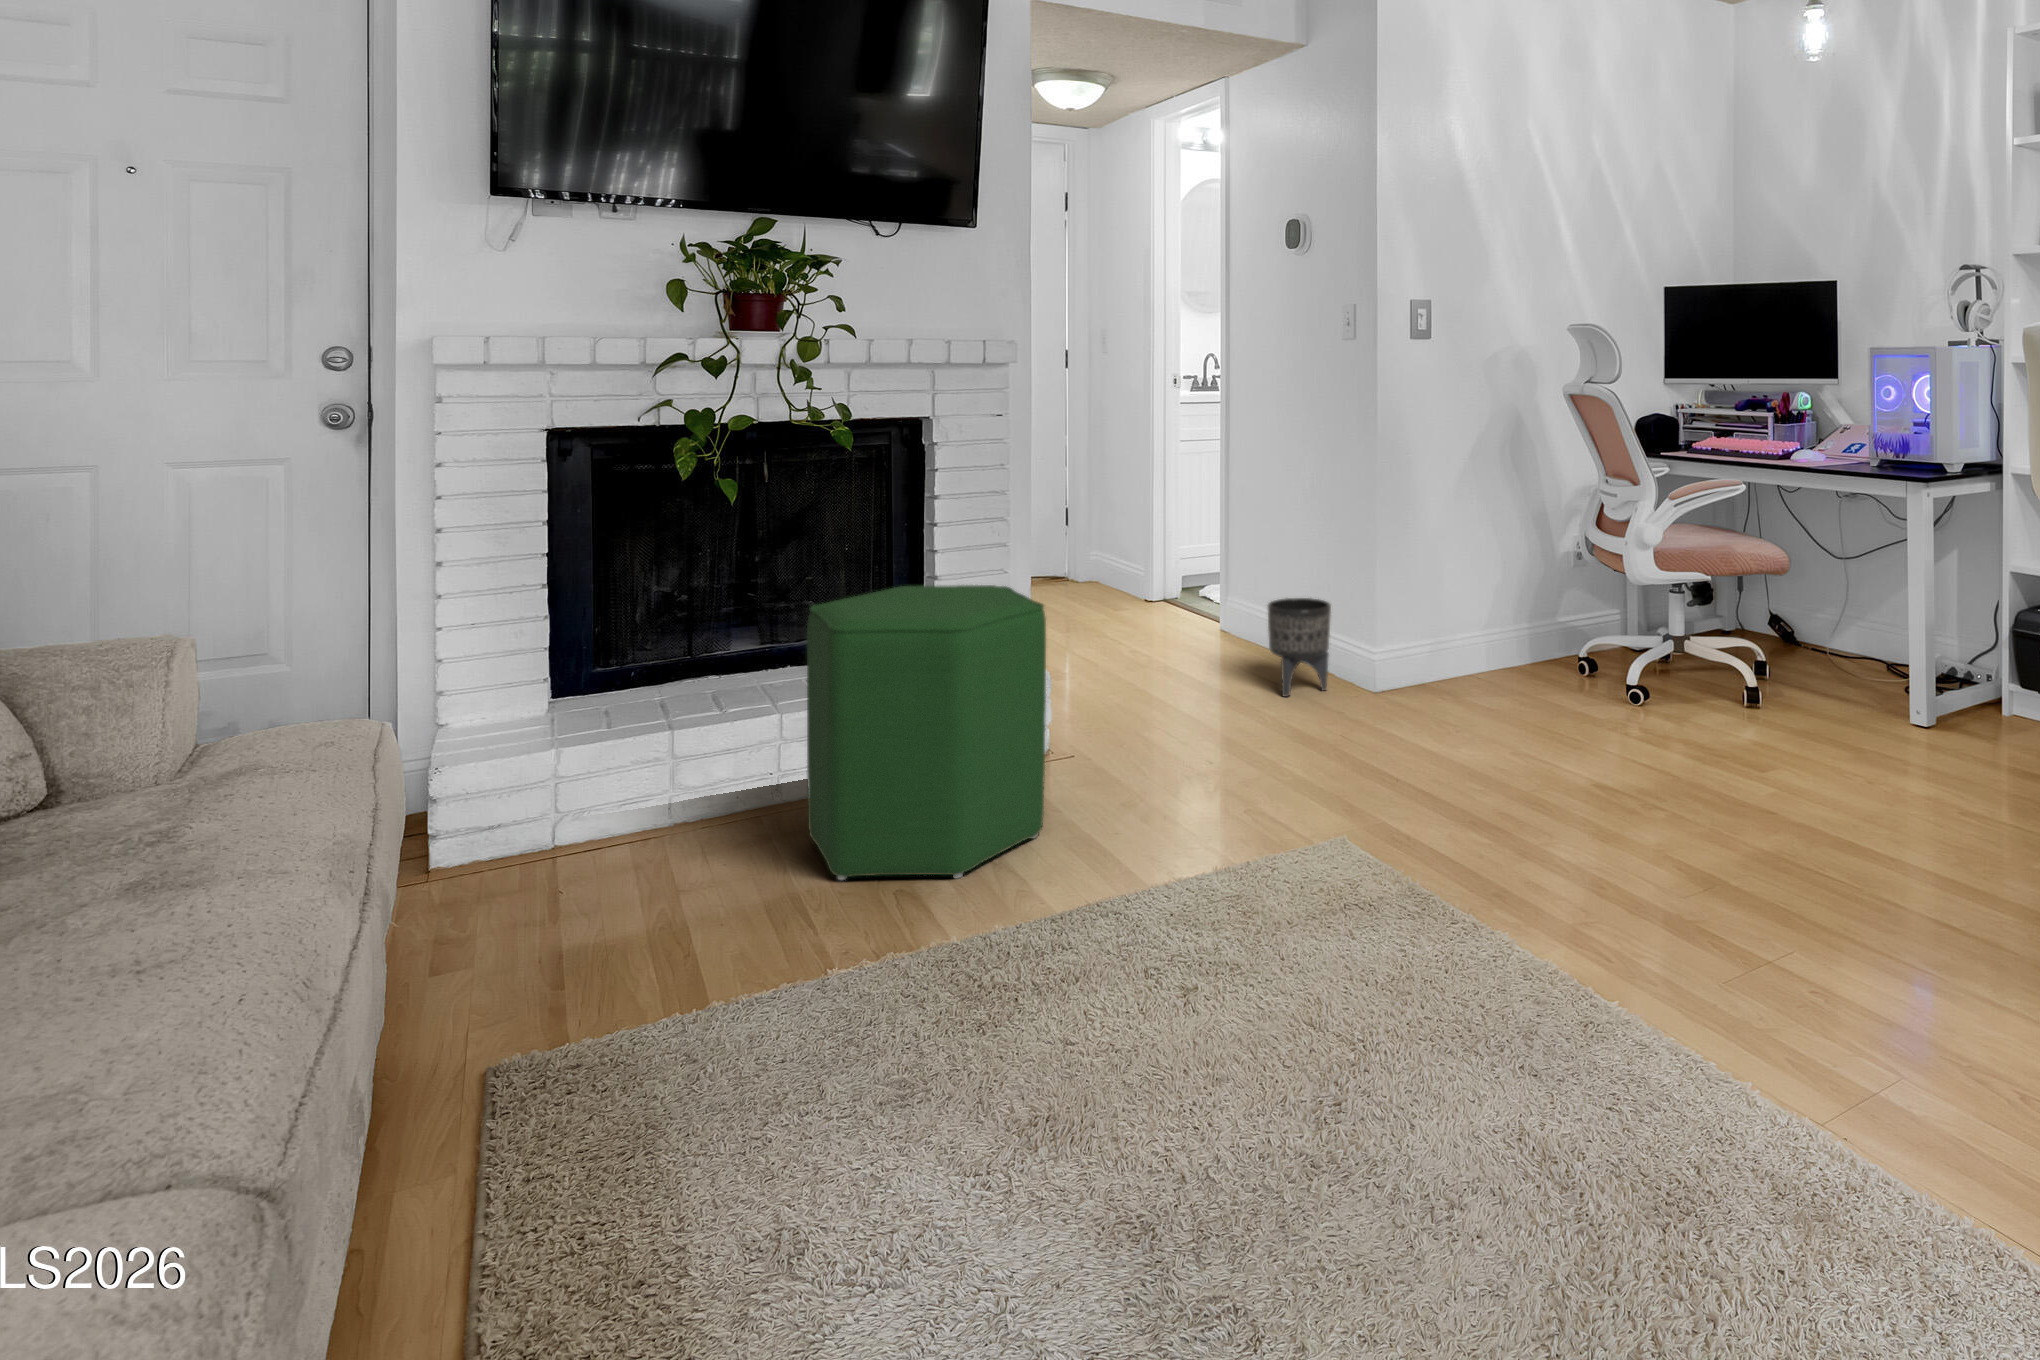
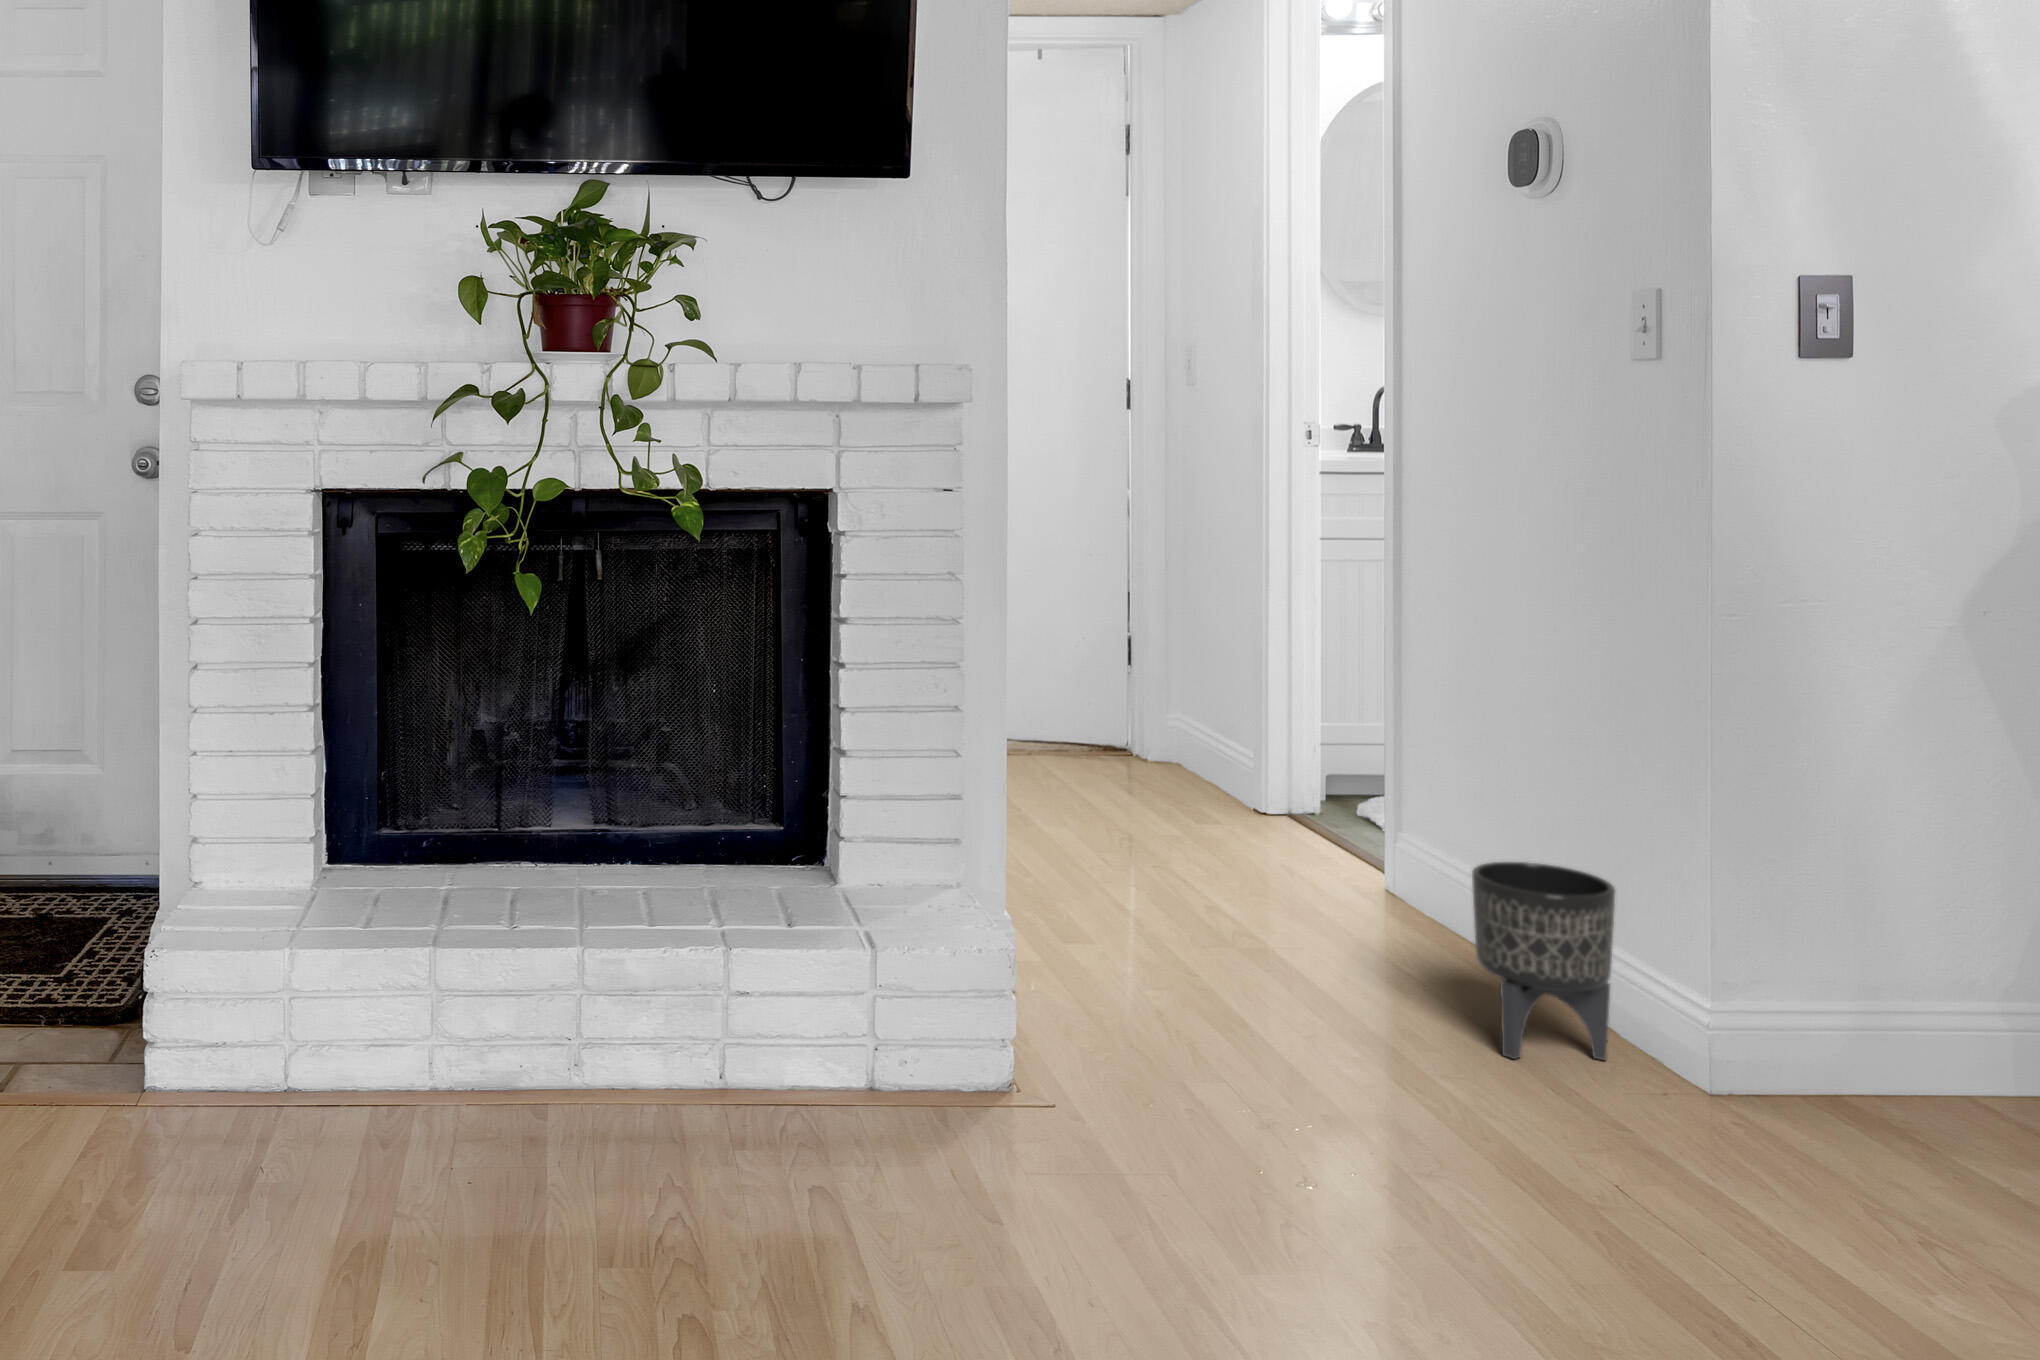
ottoman: present [807,585,1046,880] -> none [594,771,967,1310]

